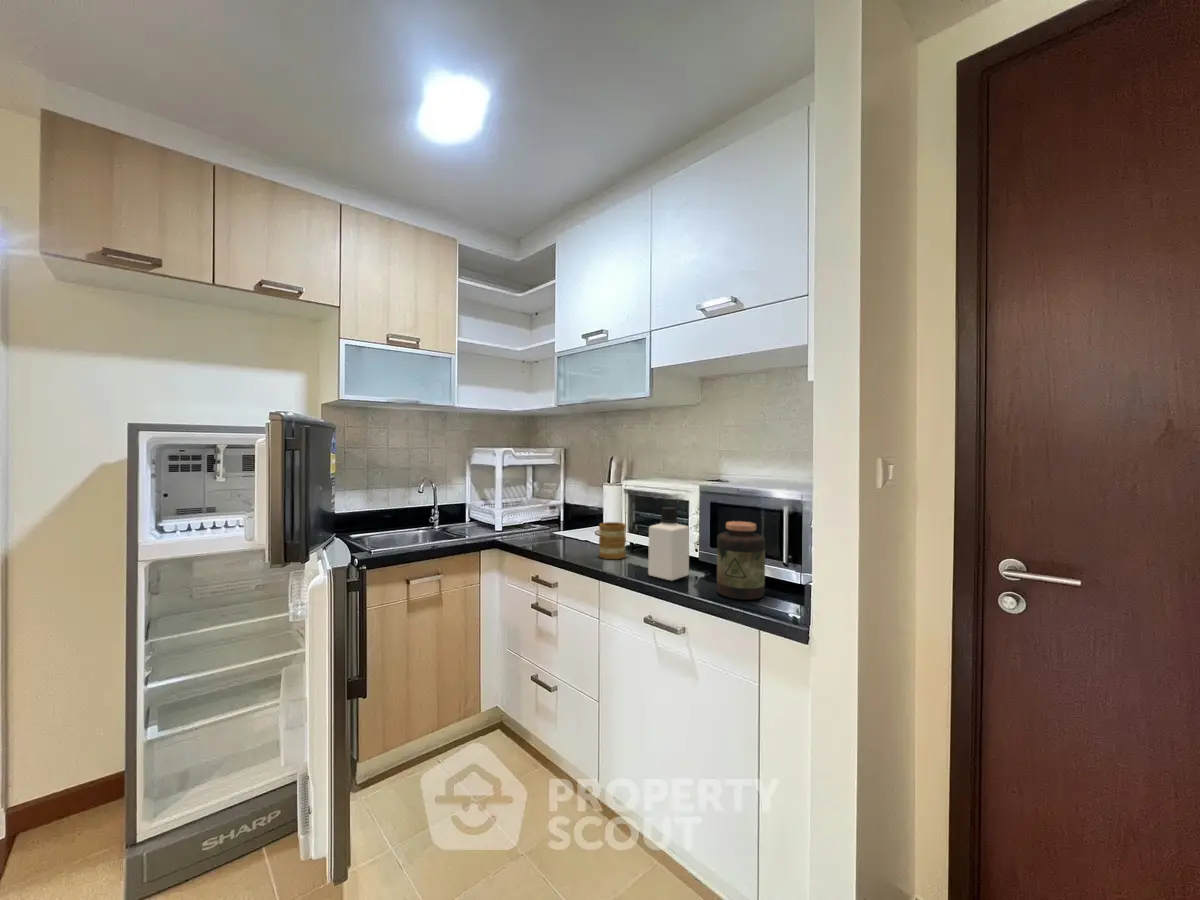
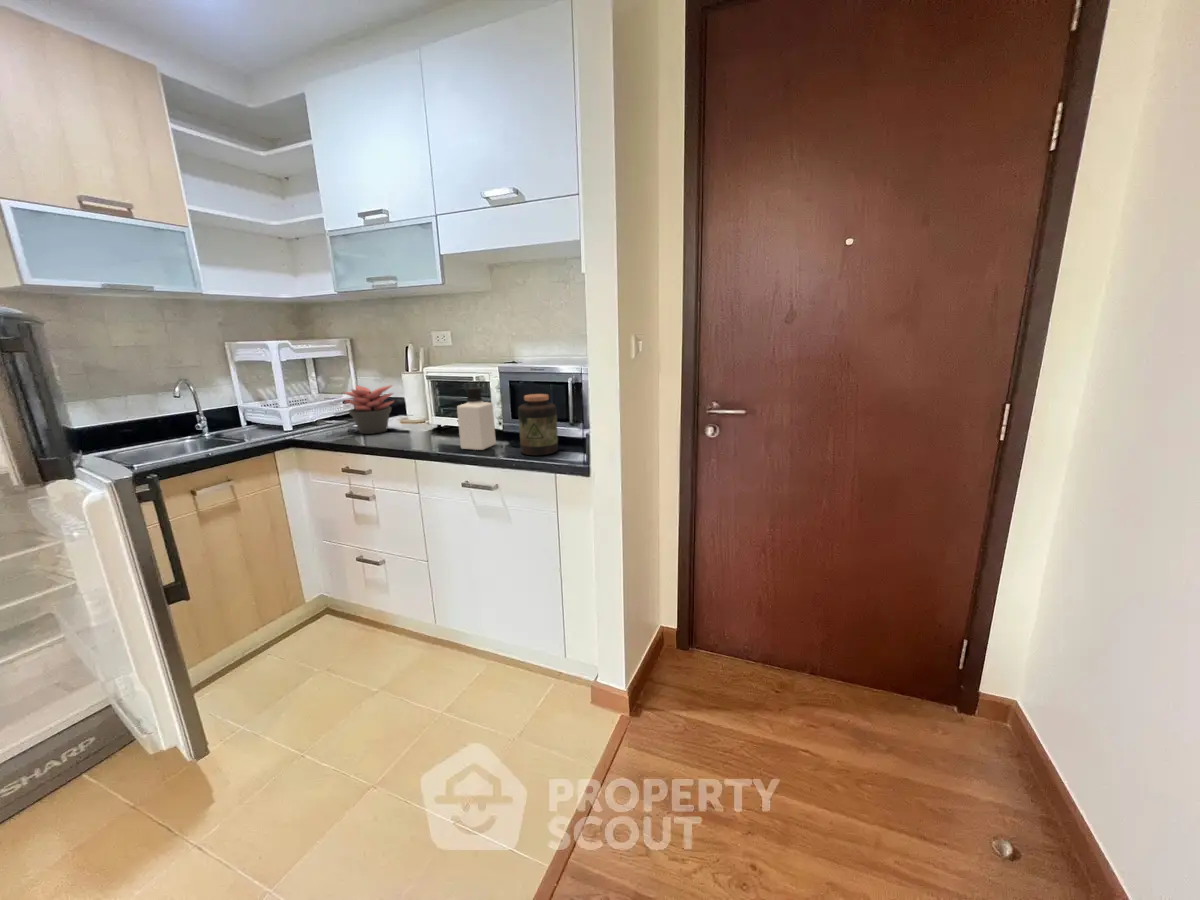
succulent plant: none [547,494,592,544] -> present [344,385,393,434]
mug: present [599,522,626,559] -> none [406,407,436,441]

